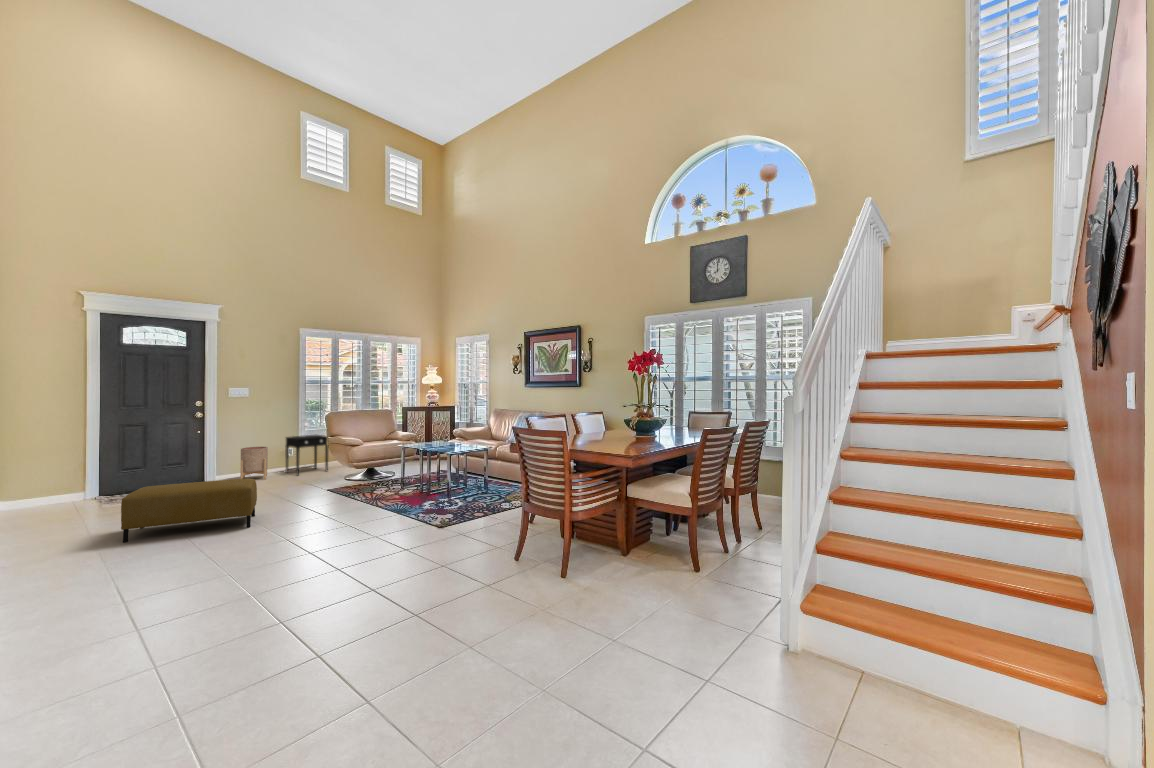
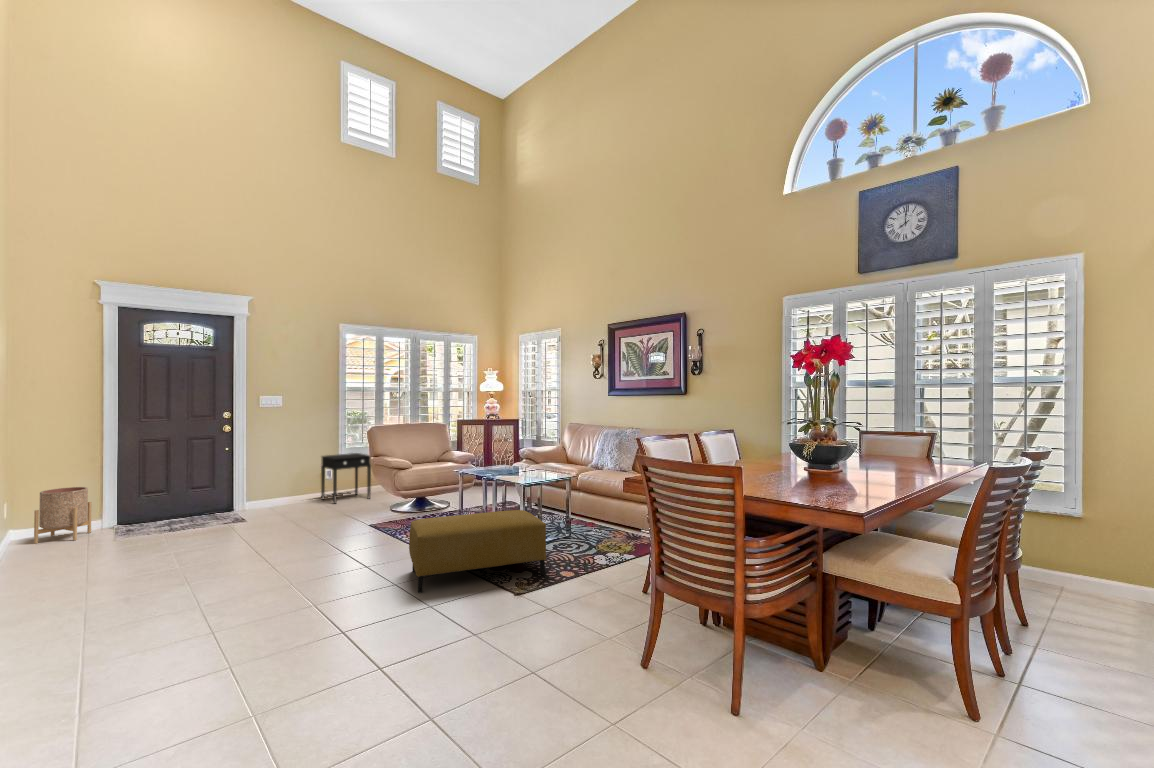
planter: present [240,447,268,480] -> present [34,487,92,544]
ottoman: present [121,479,257,542] -> present [409,510,546,592]

